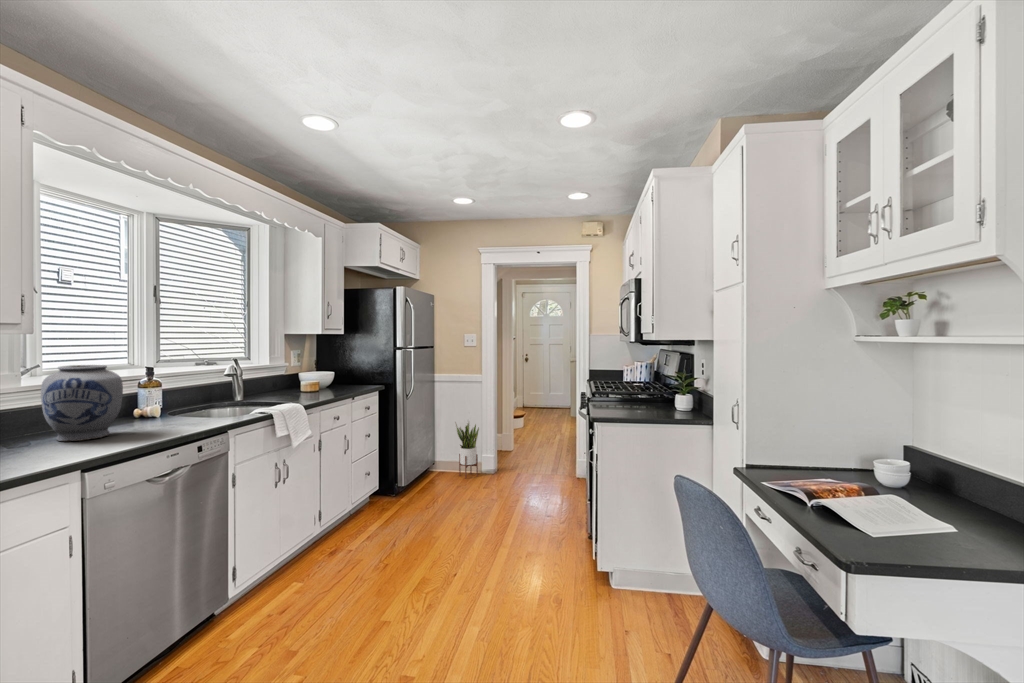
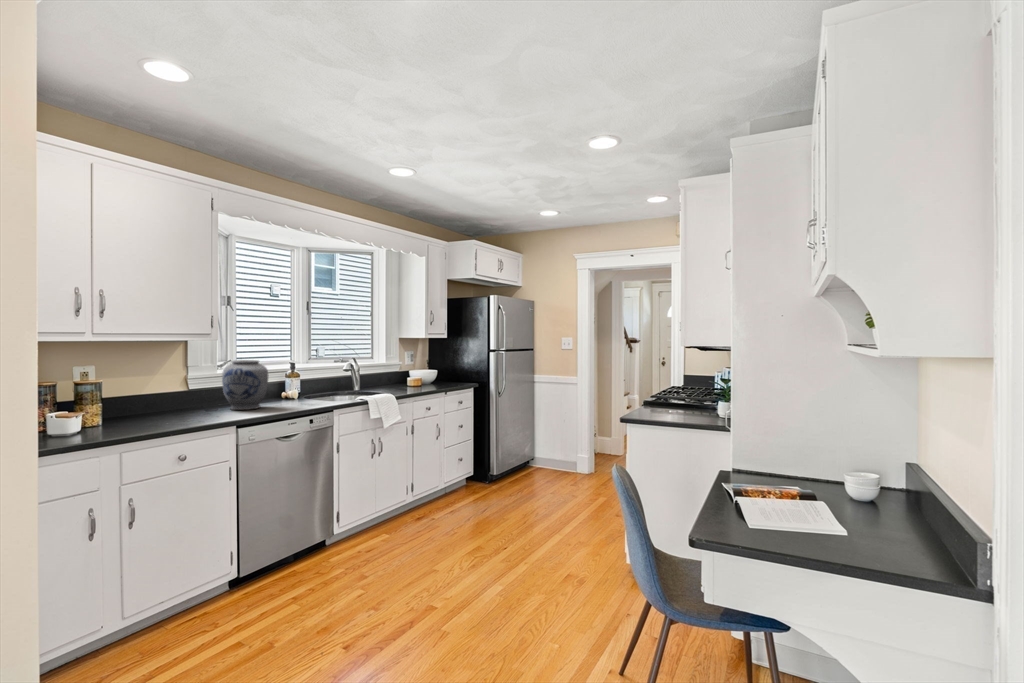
potted plant: present [455,421,479,478] -> none [549,420,572,475]

